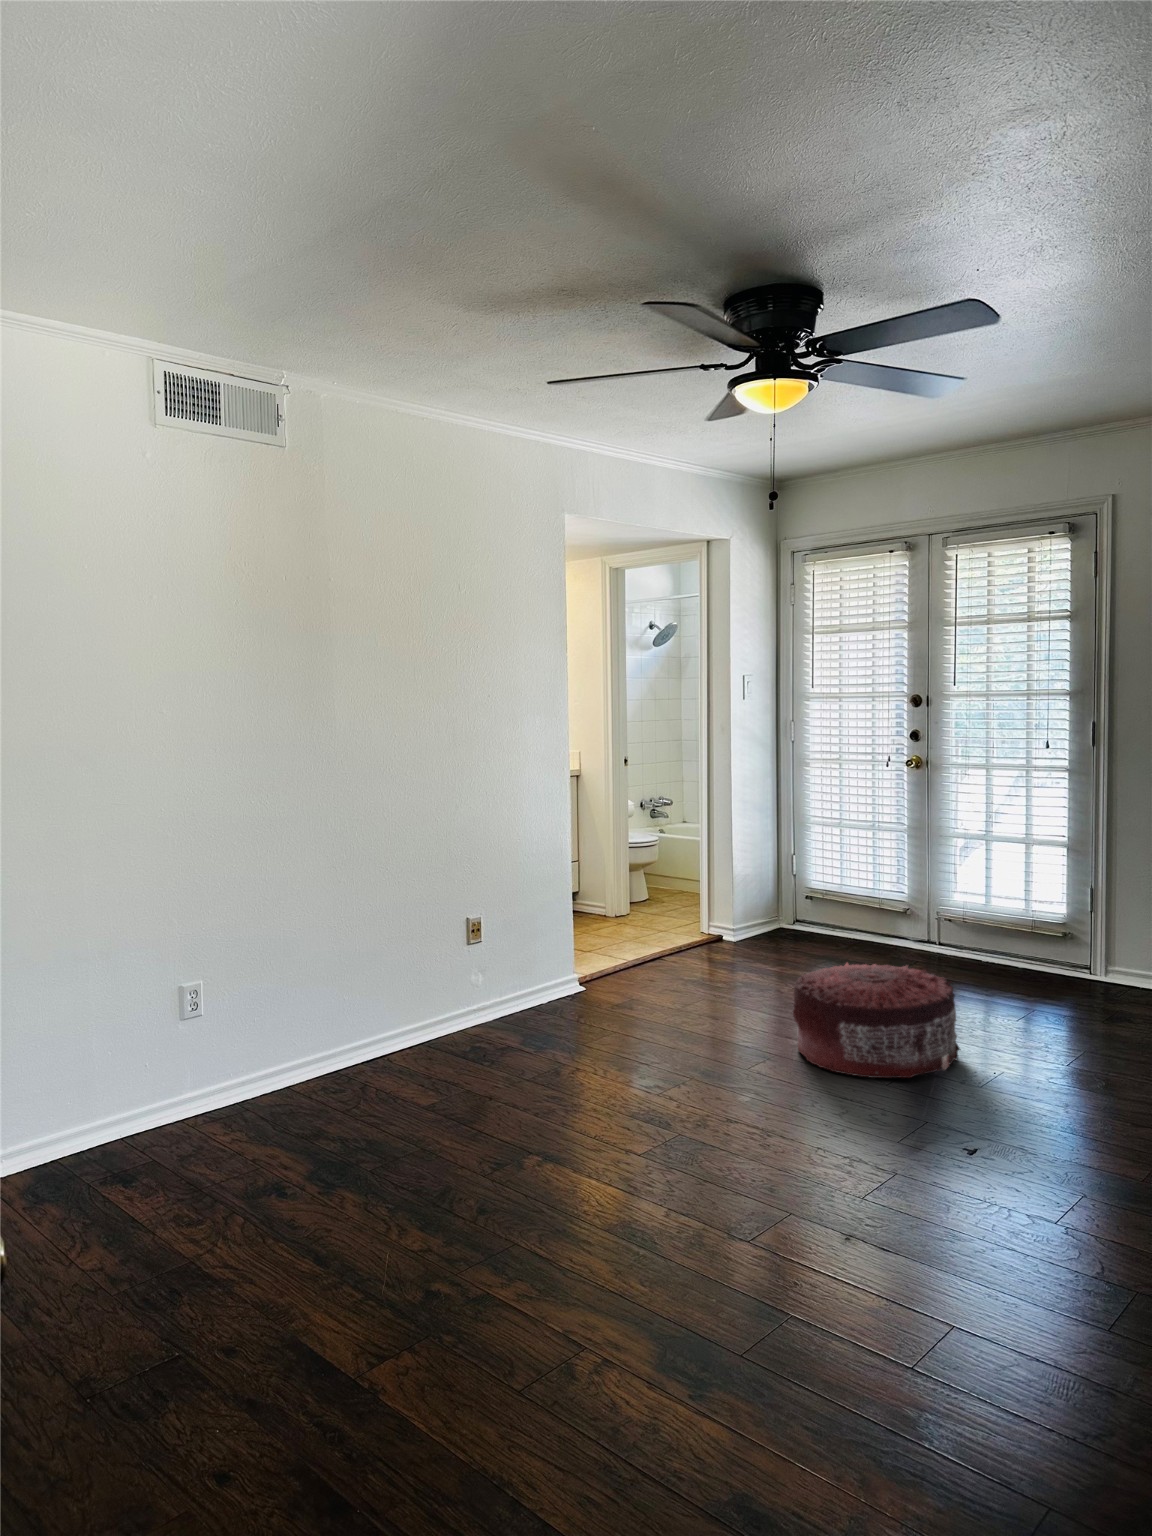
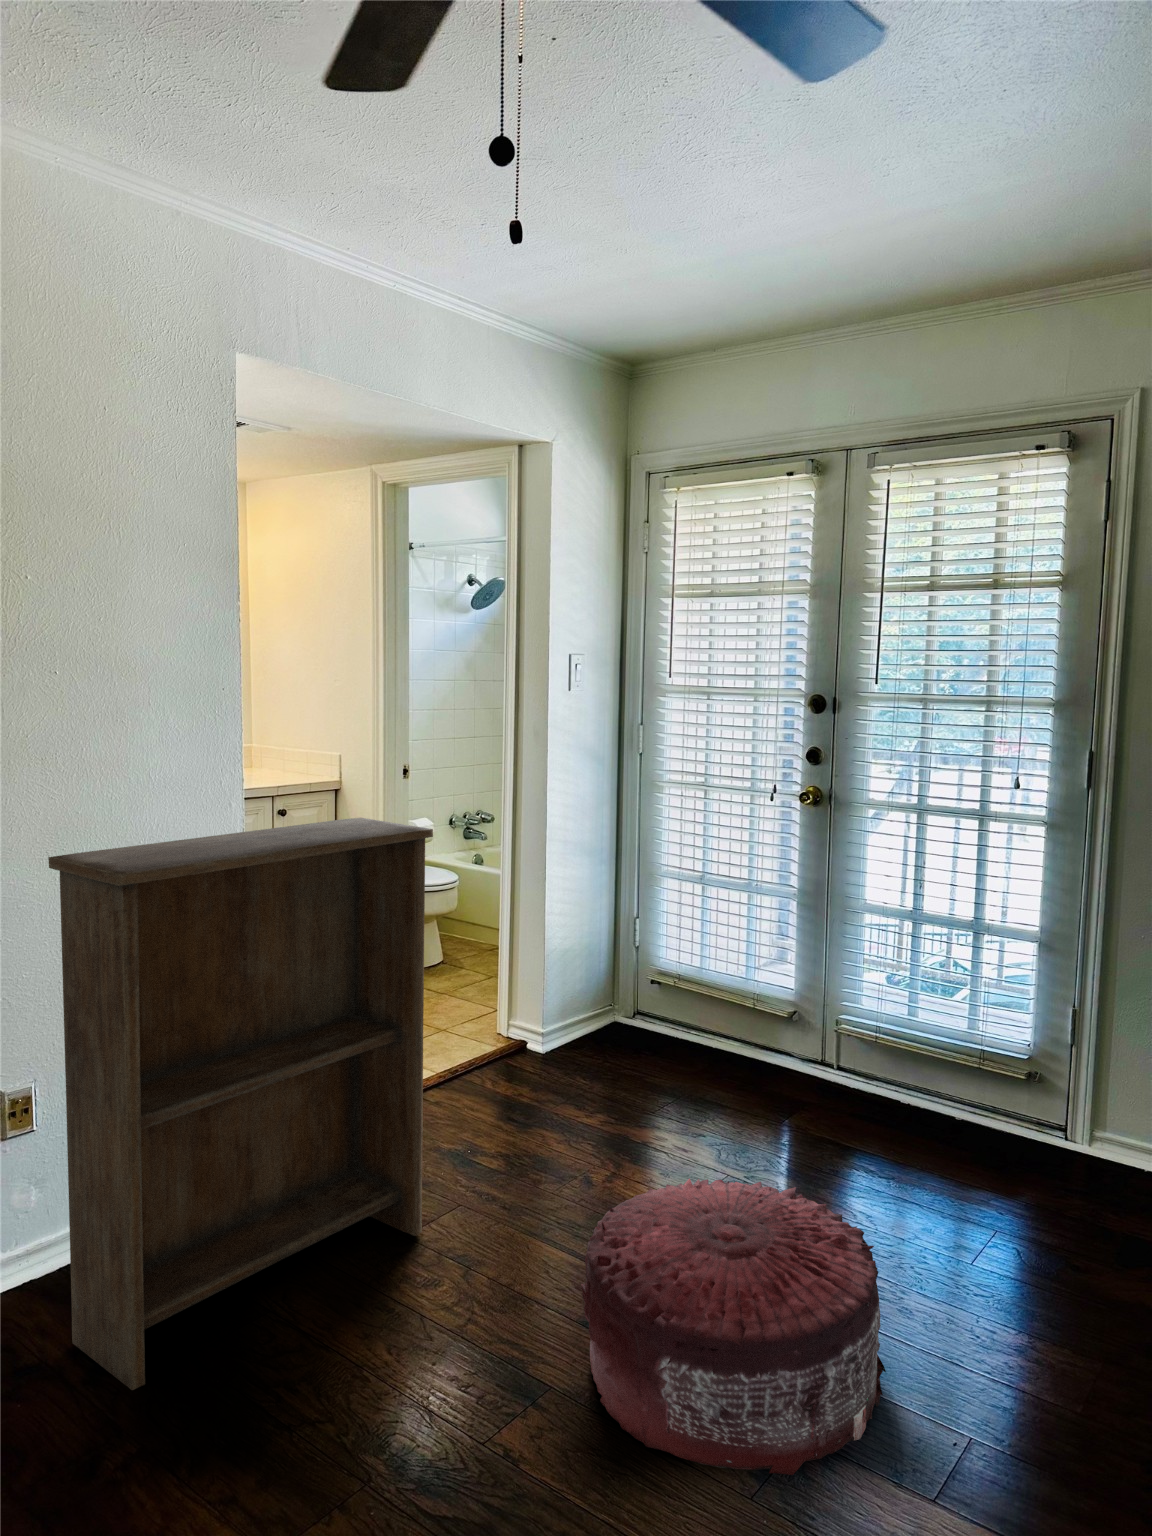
bookshelf: none [510,771,691,1054] -> present [48,818,433,1390]

